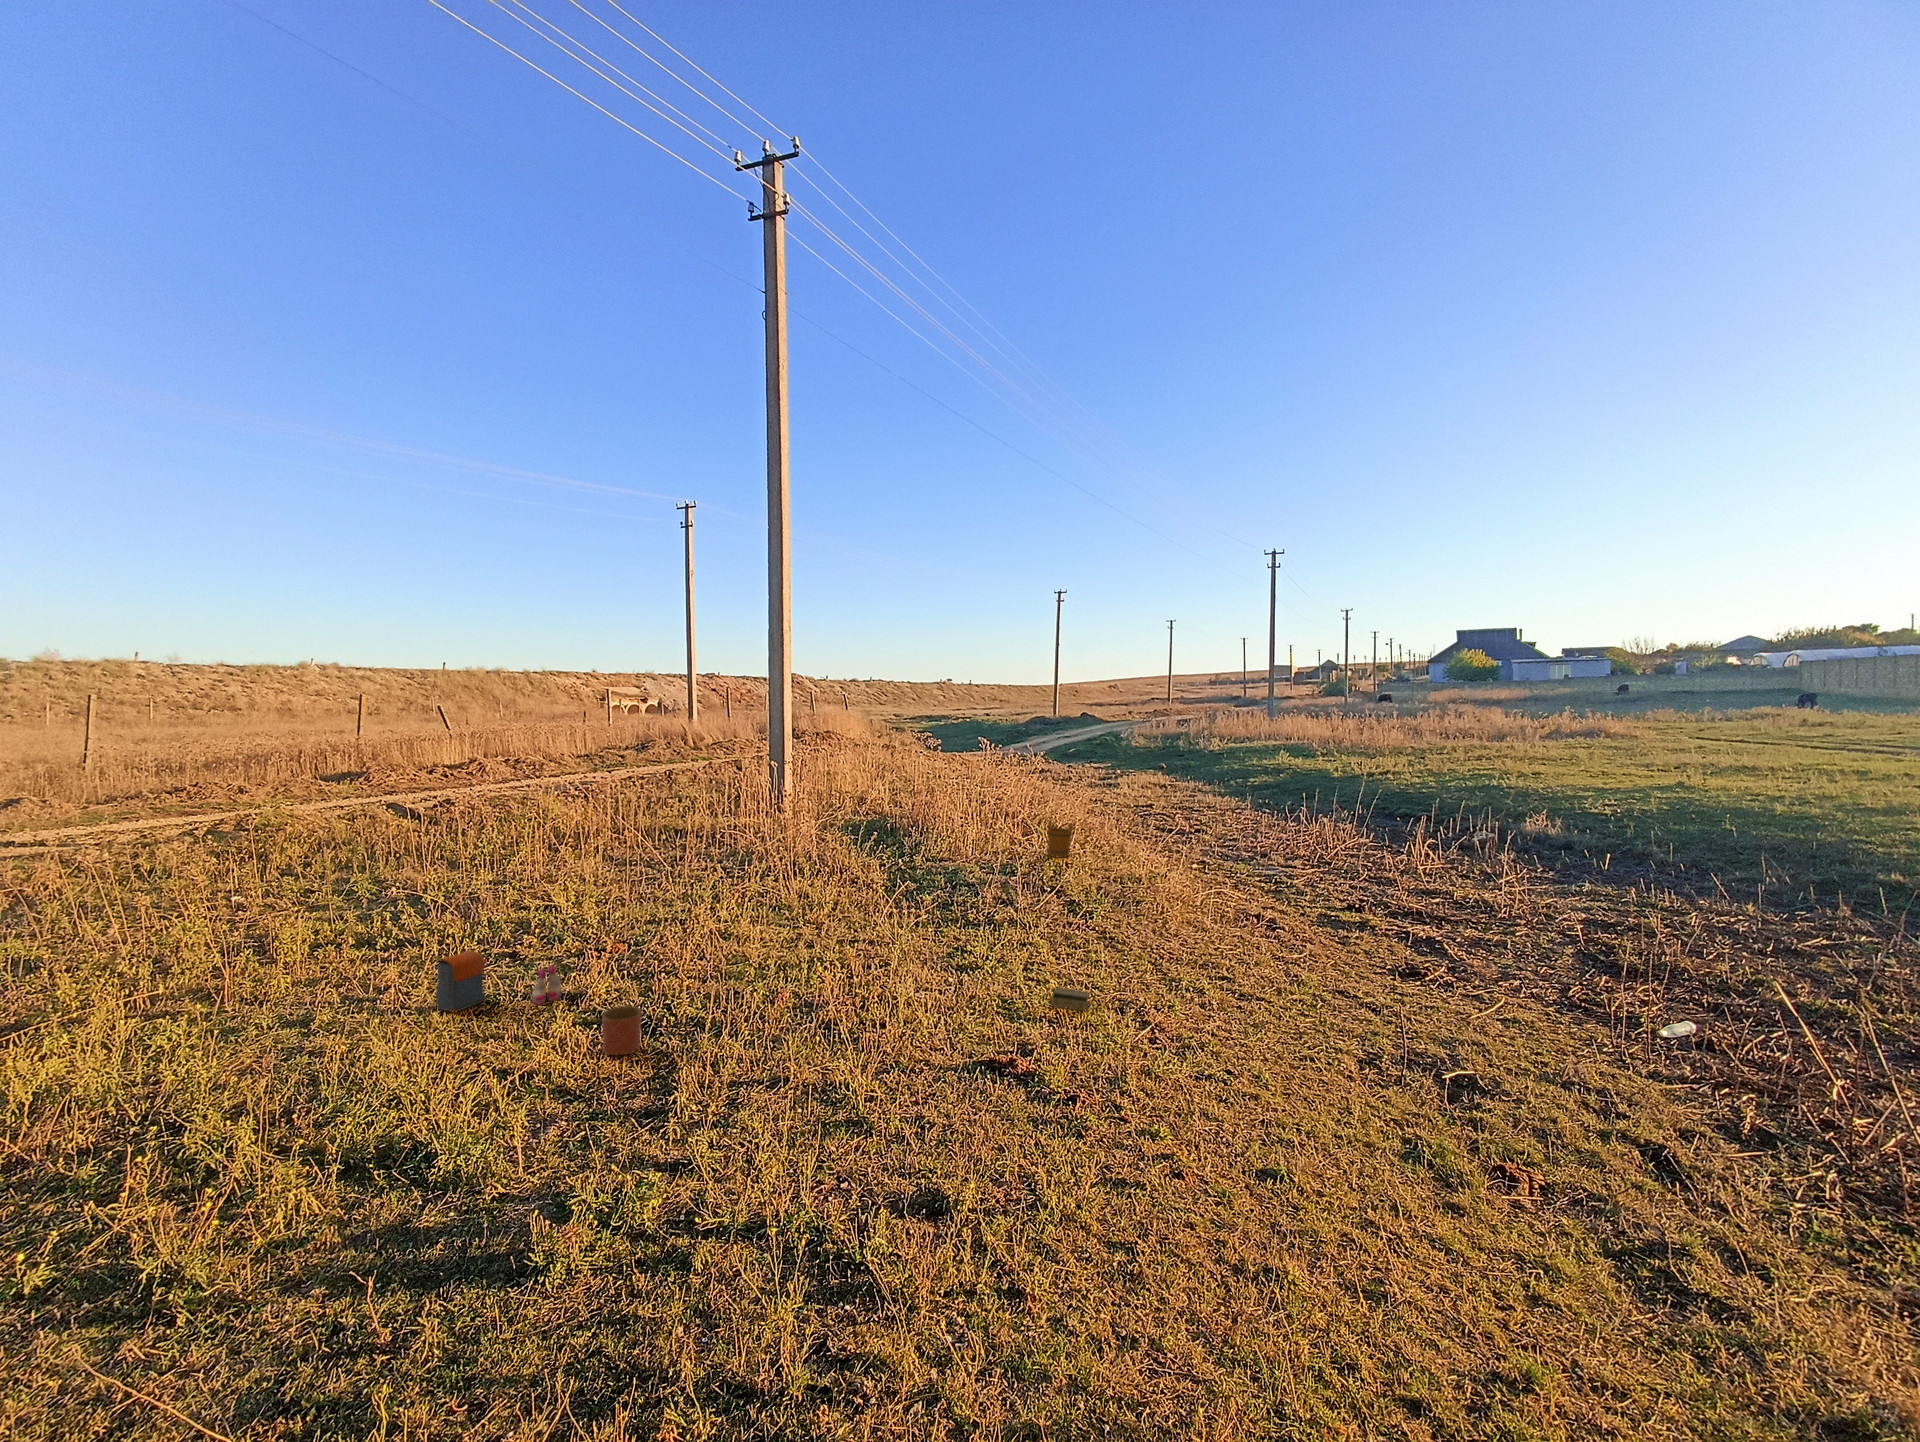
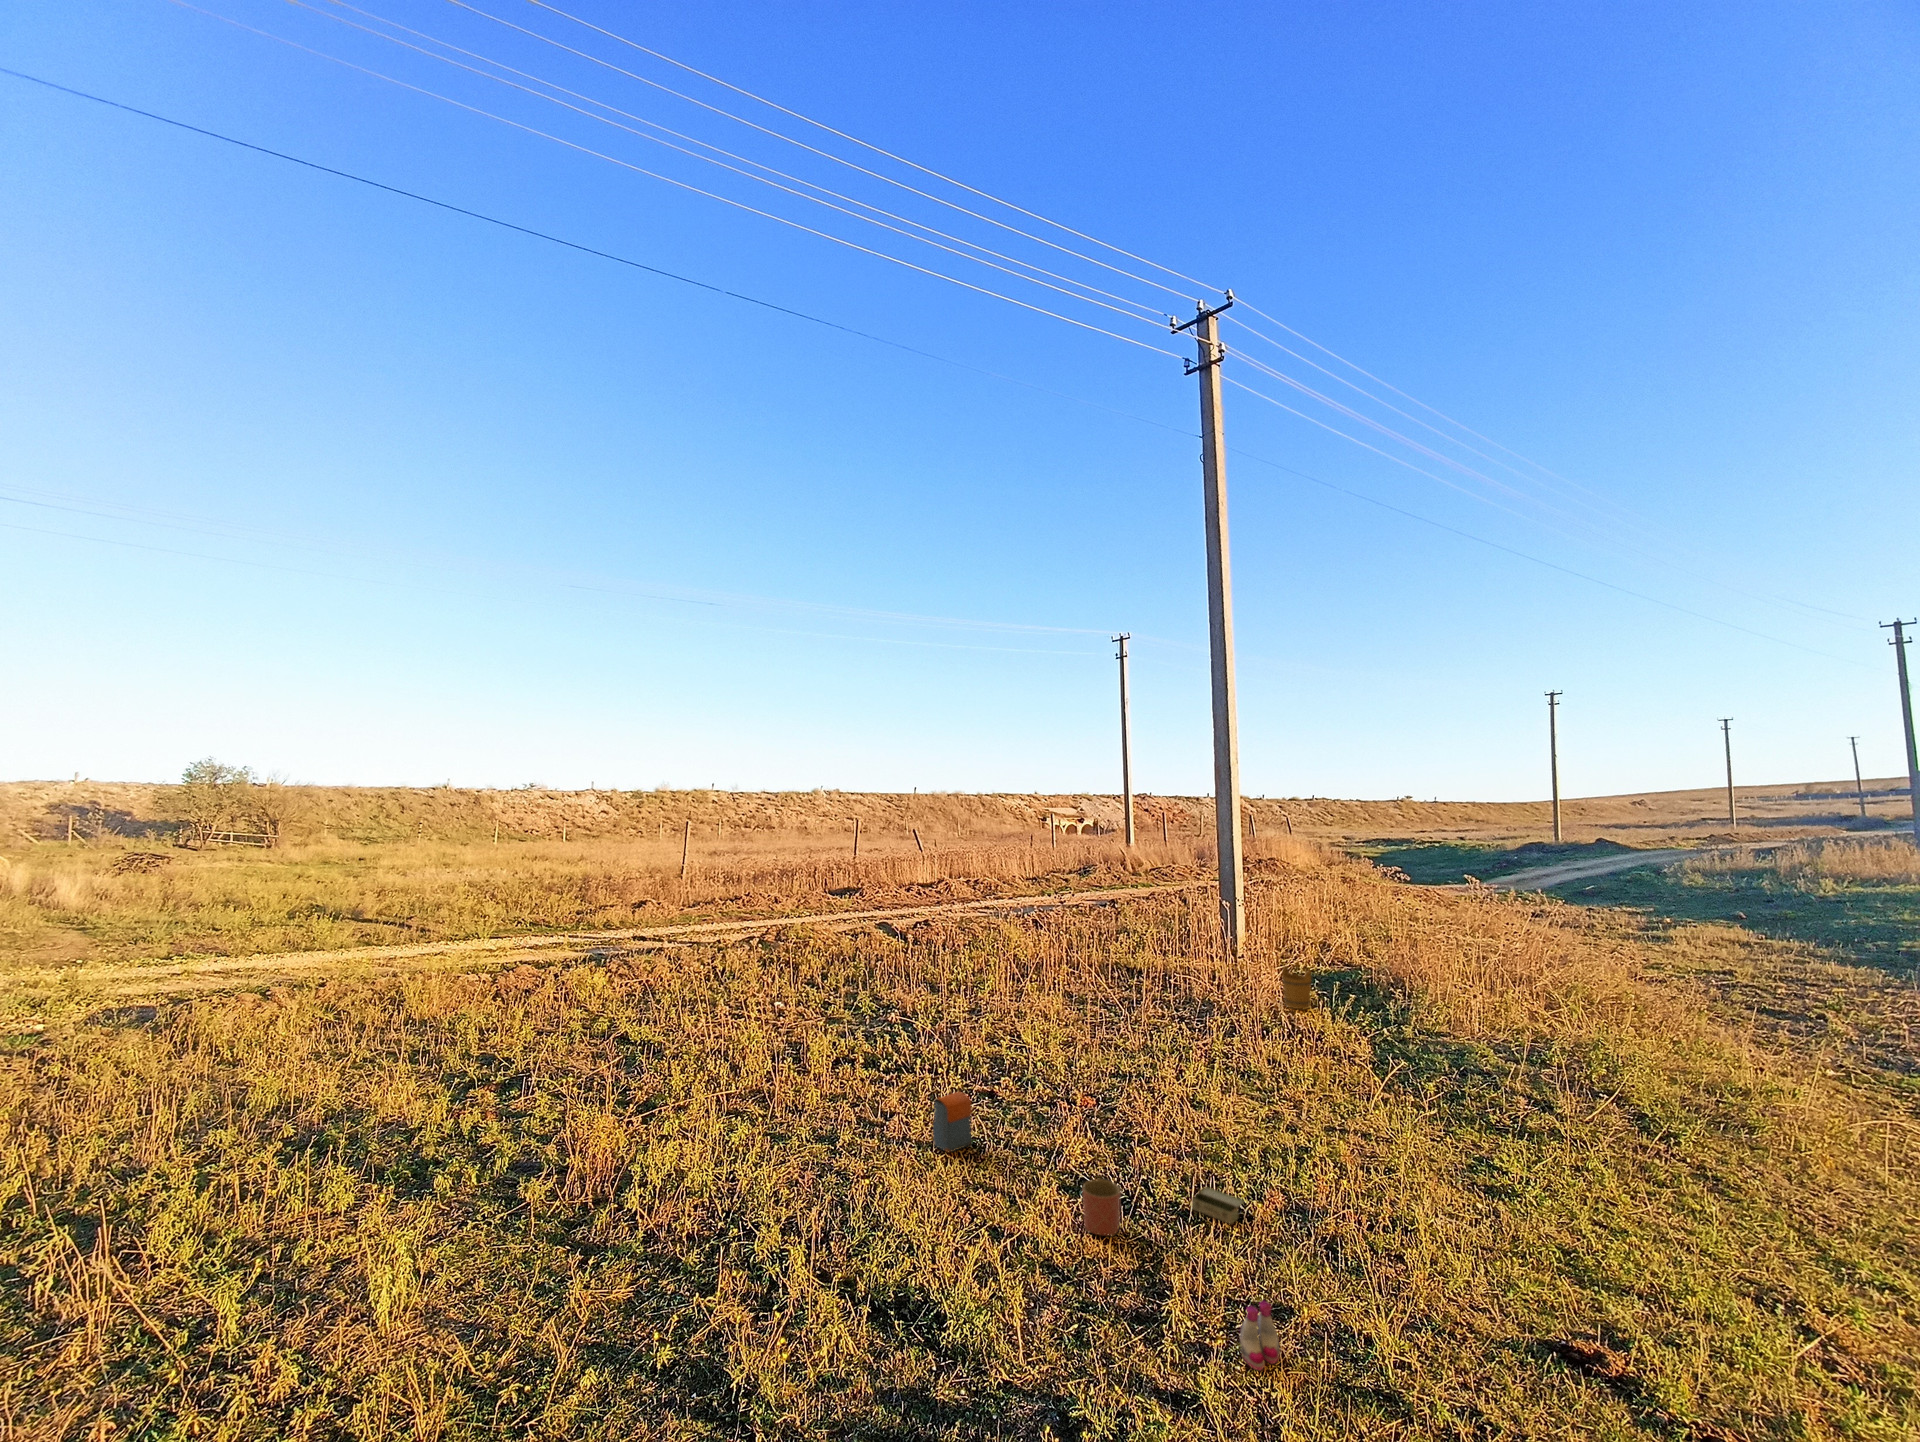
bucket: present [1047,821,1073,858] -> present [1282,966,1312,1009]
boots: present [532,966,561,1005] -> present [1239,1301,1280,1370]
toolbox: present [1051,988,1089,1011] -> present [1192,1187,1244,1224]

